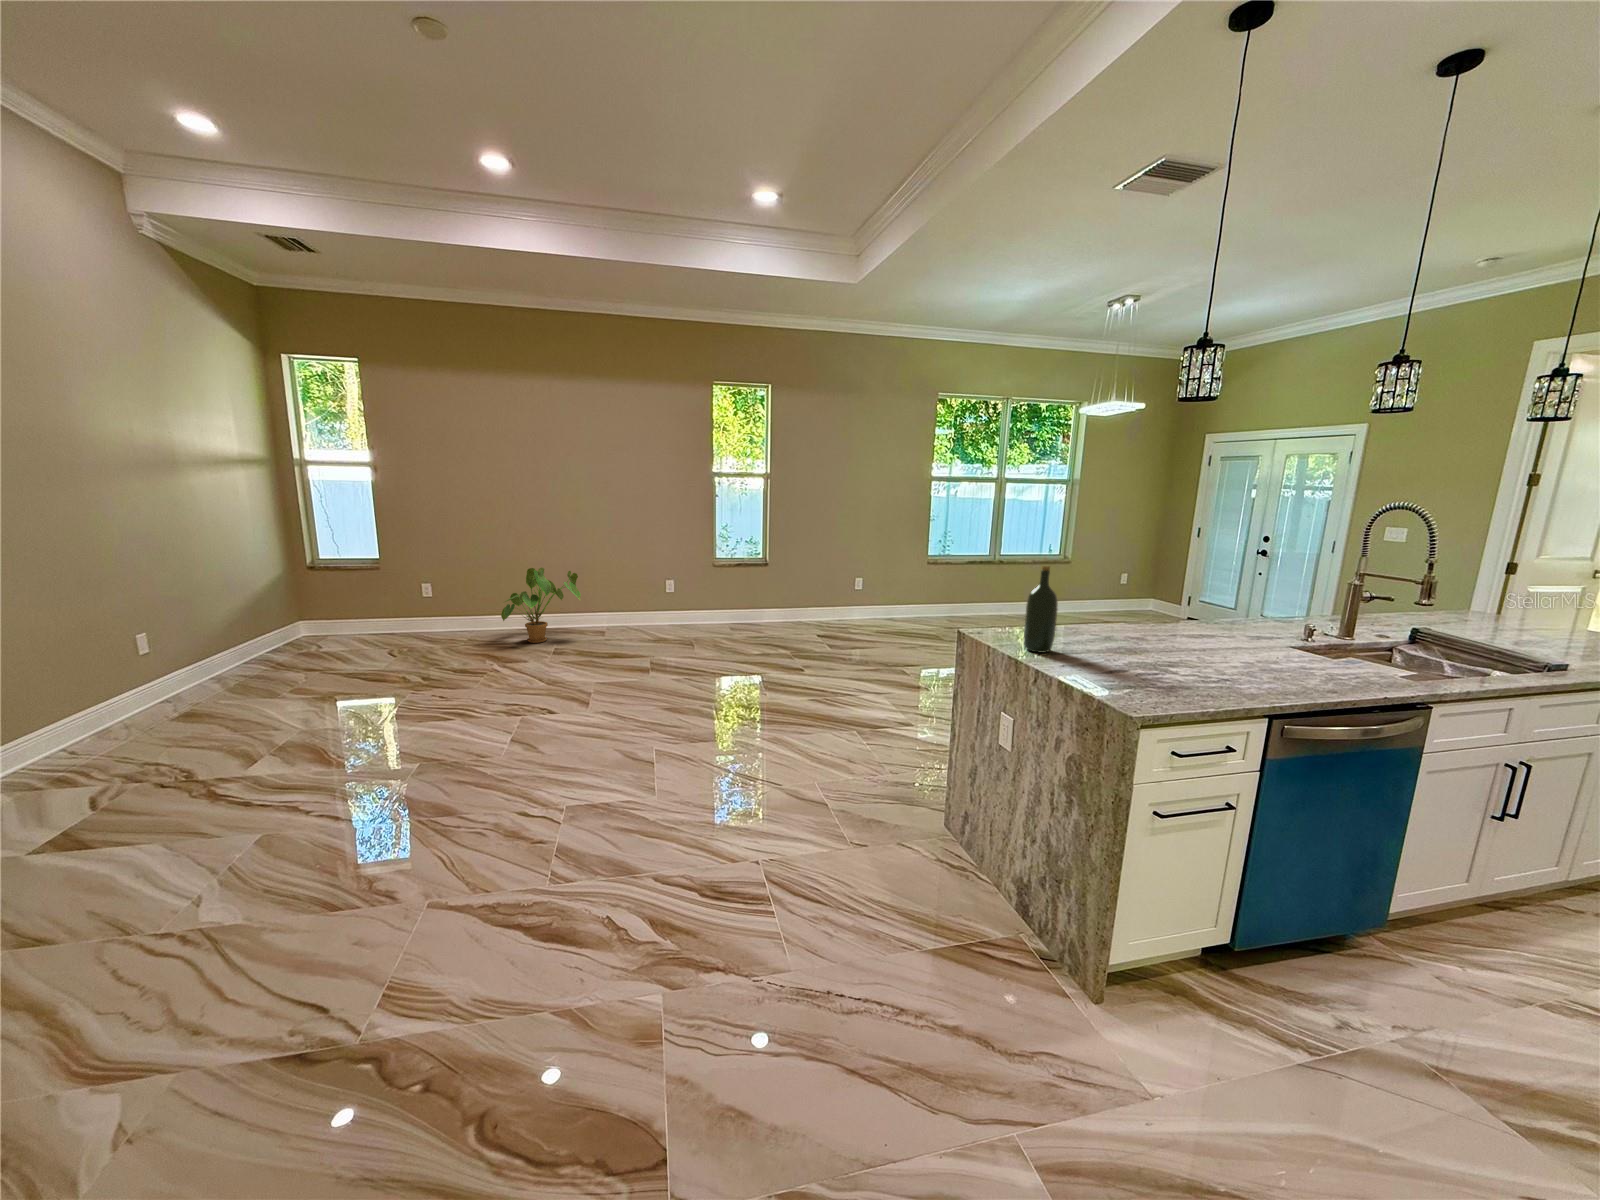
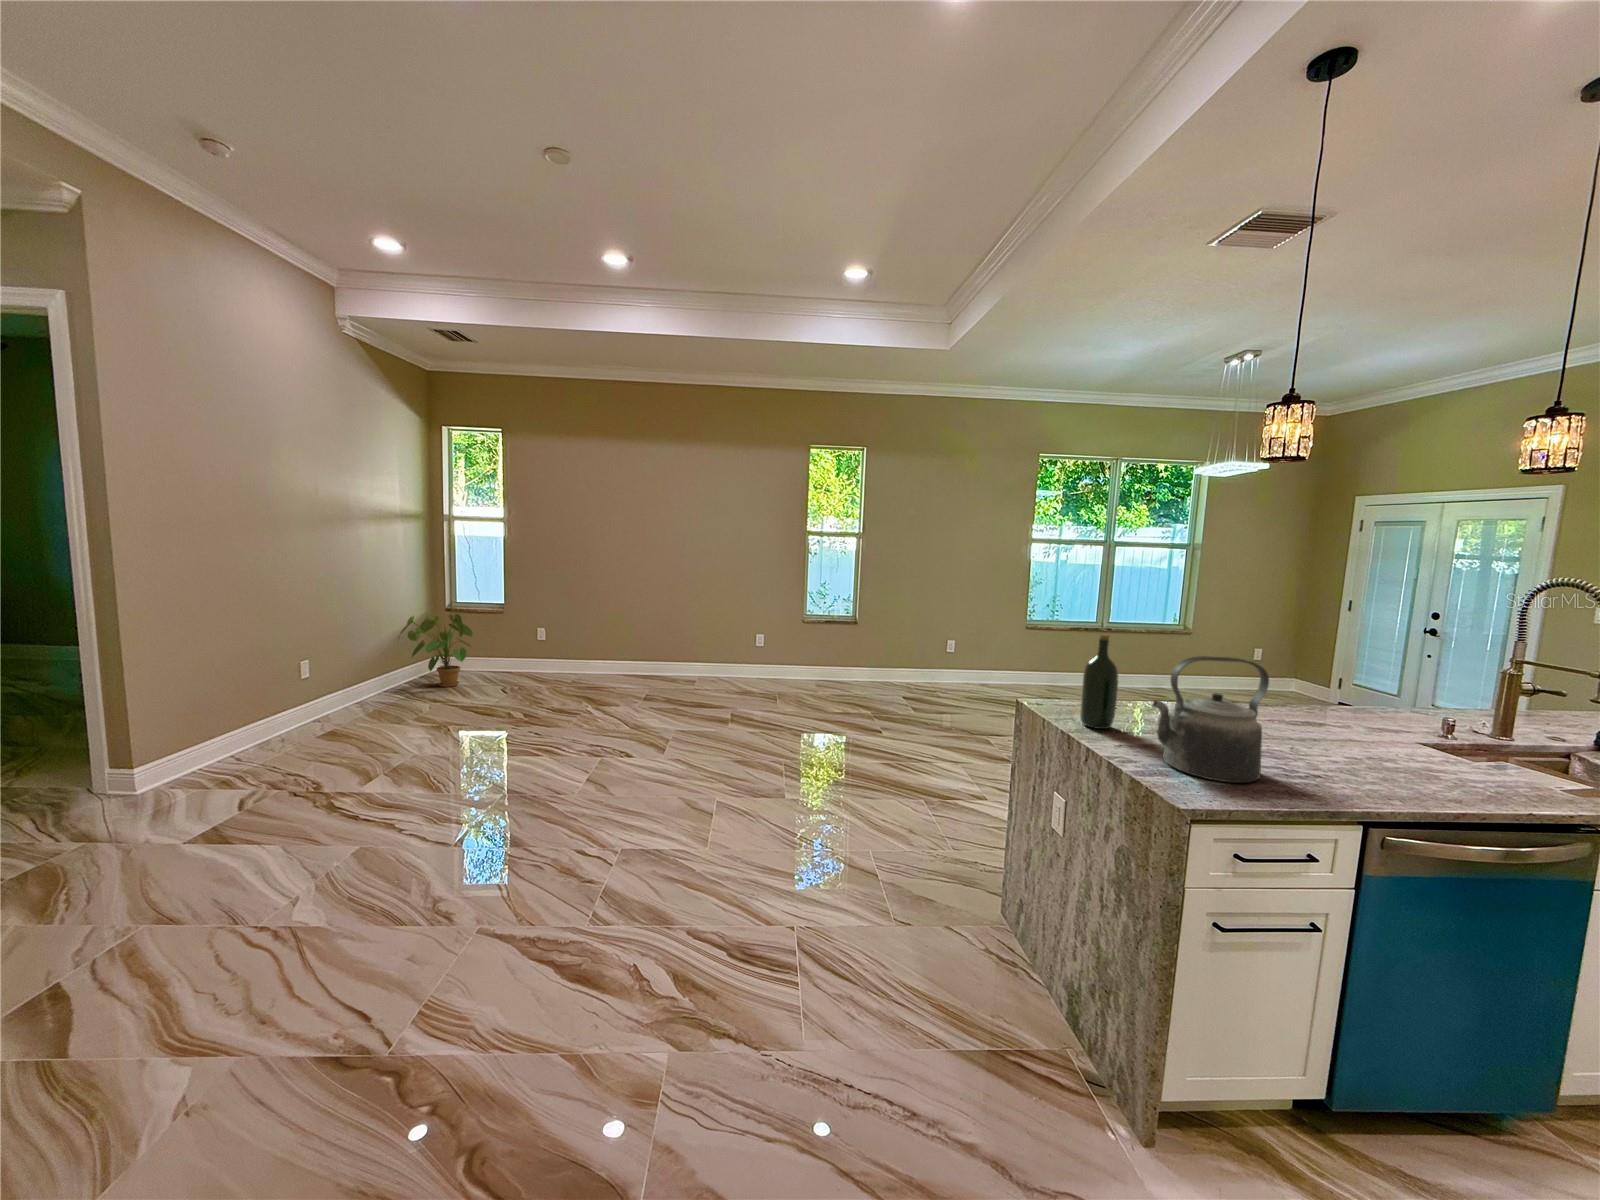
house plant: present [501,568,581,643] -> present [398,614,473,687]
kettle: none [1099,581,1193,691] -> present [1153,656,1269,783]

